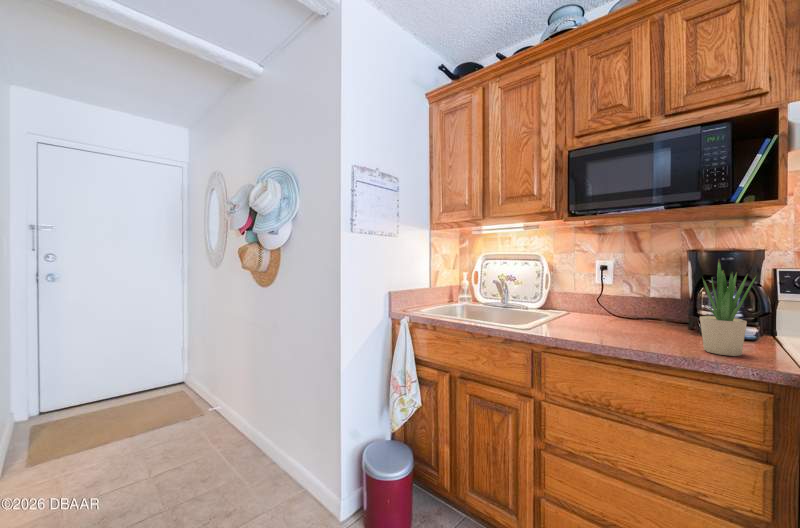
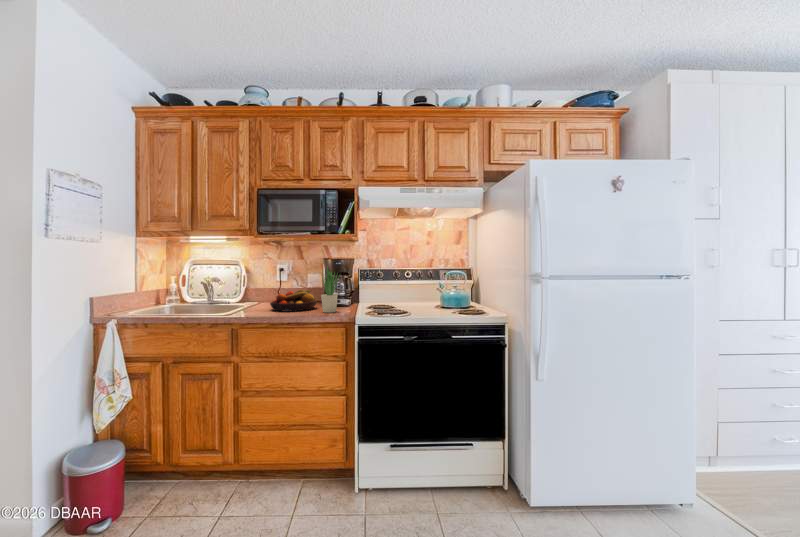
fruit bowl: none [587,301,678,338] -> present [270,289,317,312]

